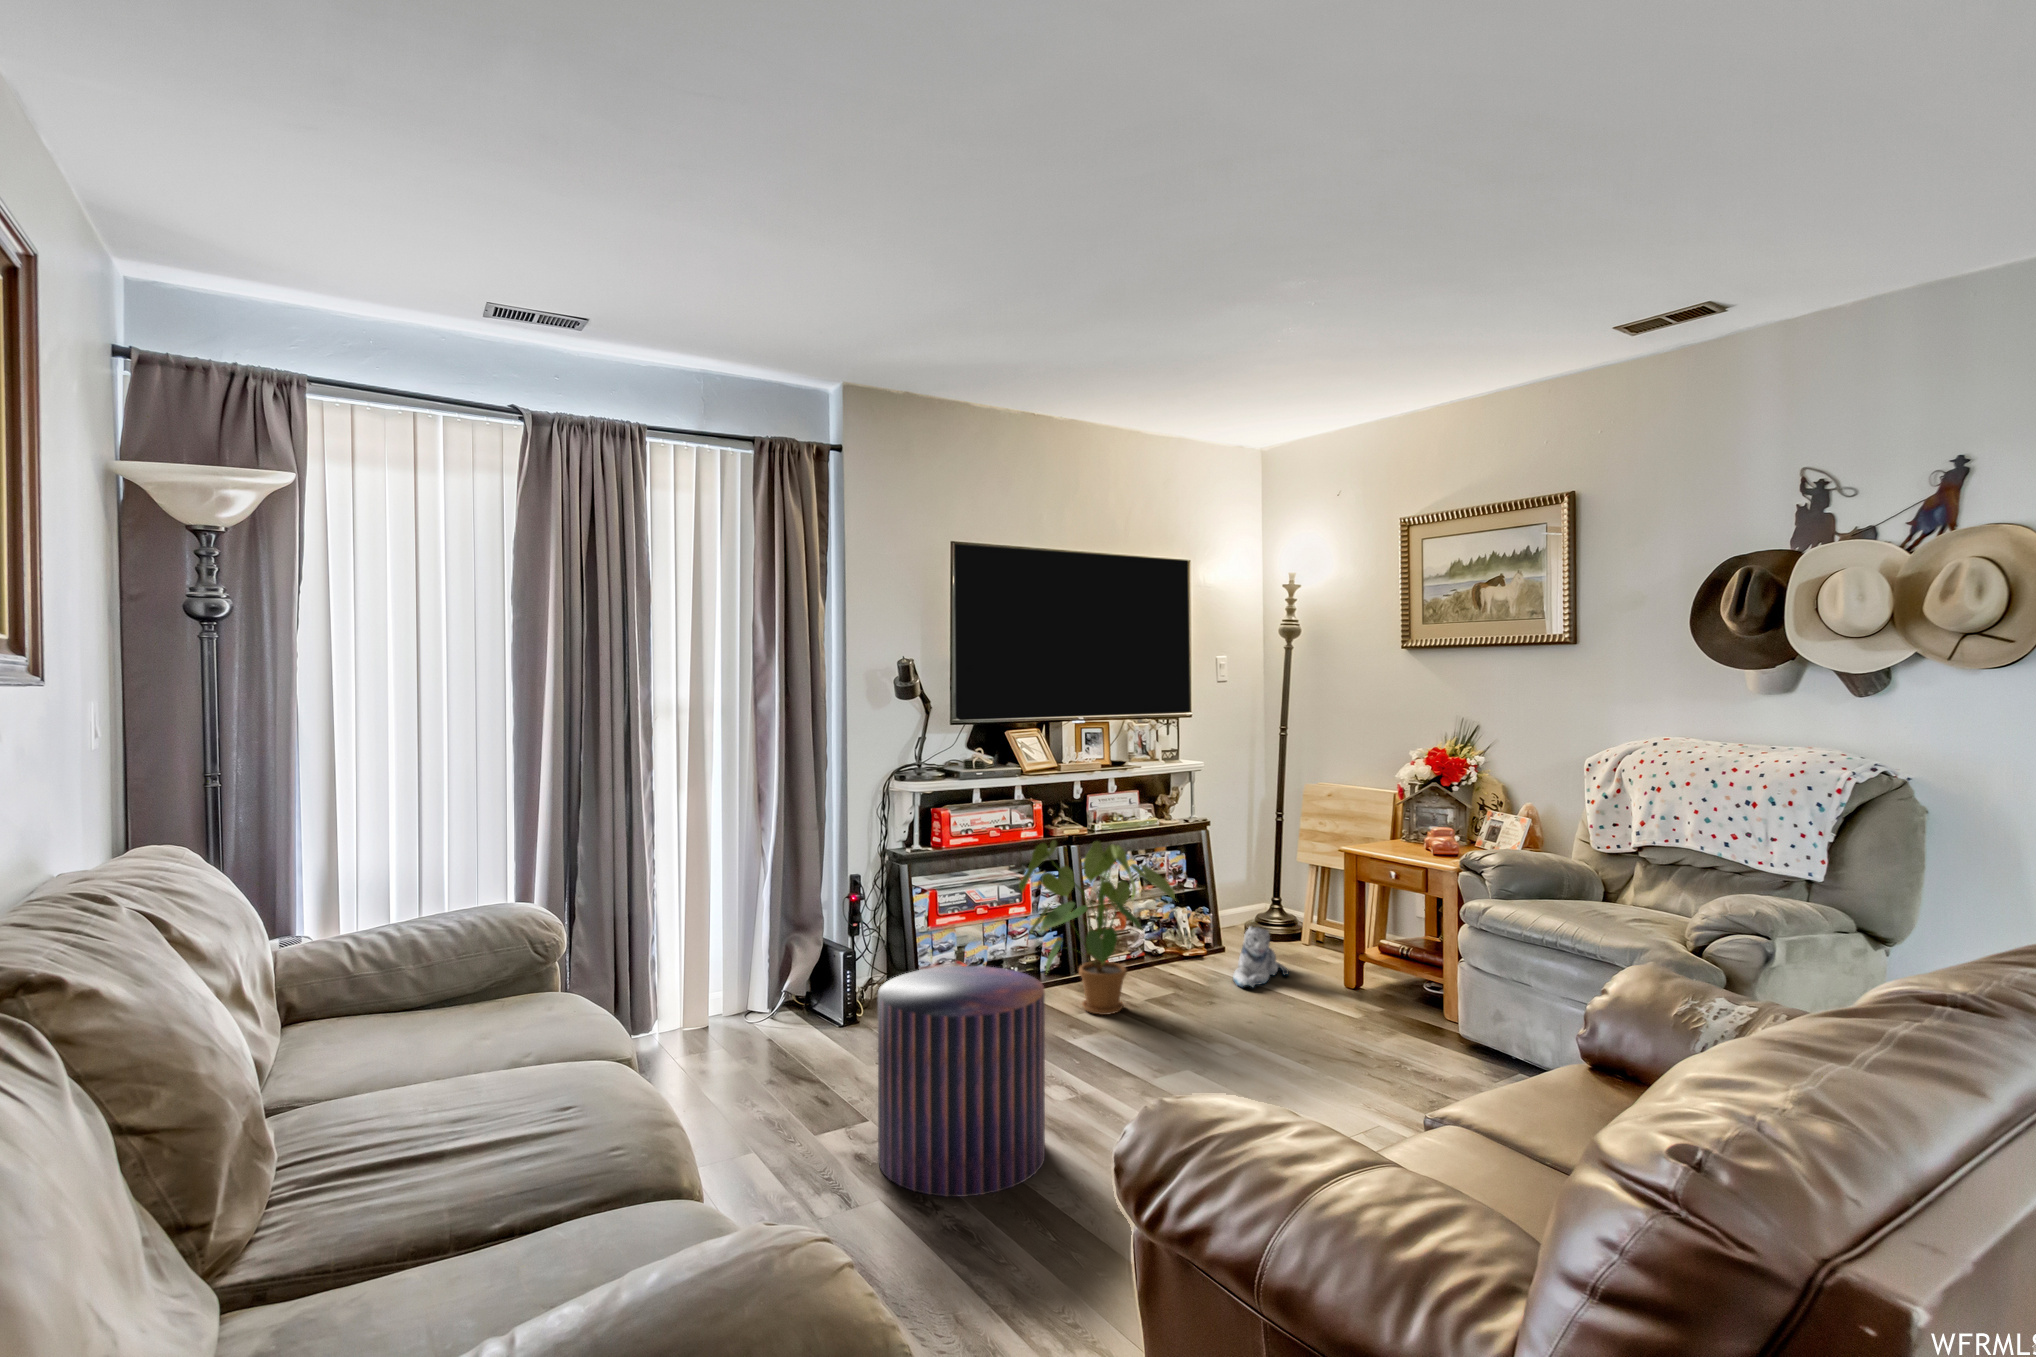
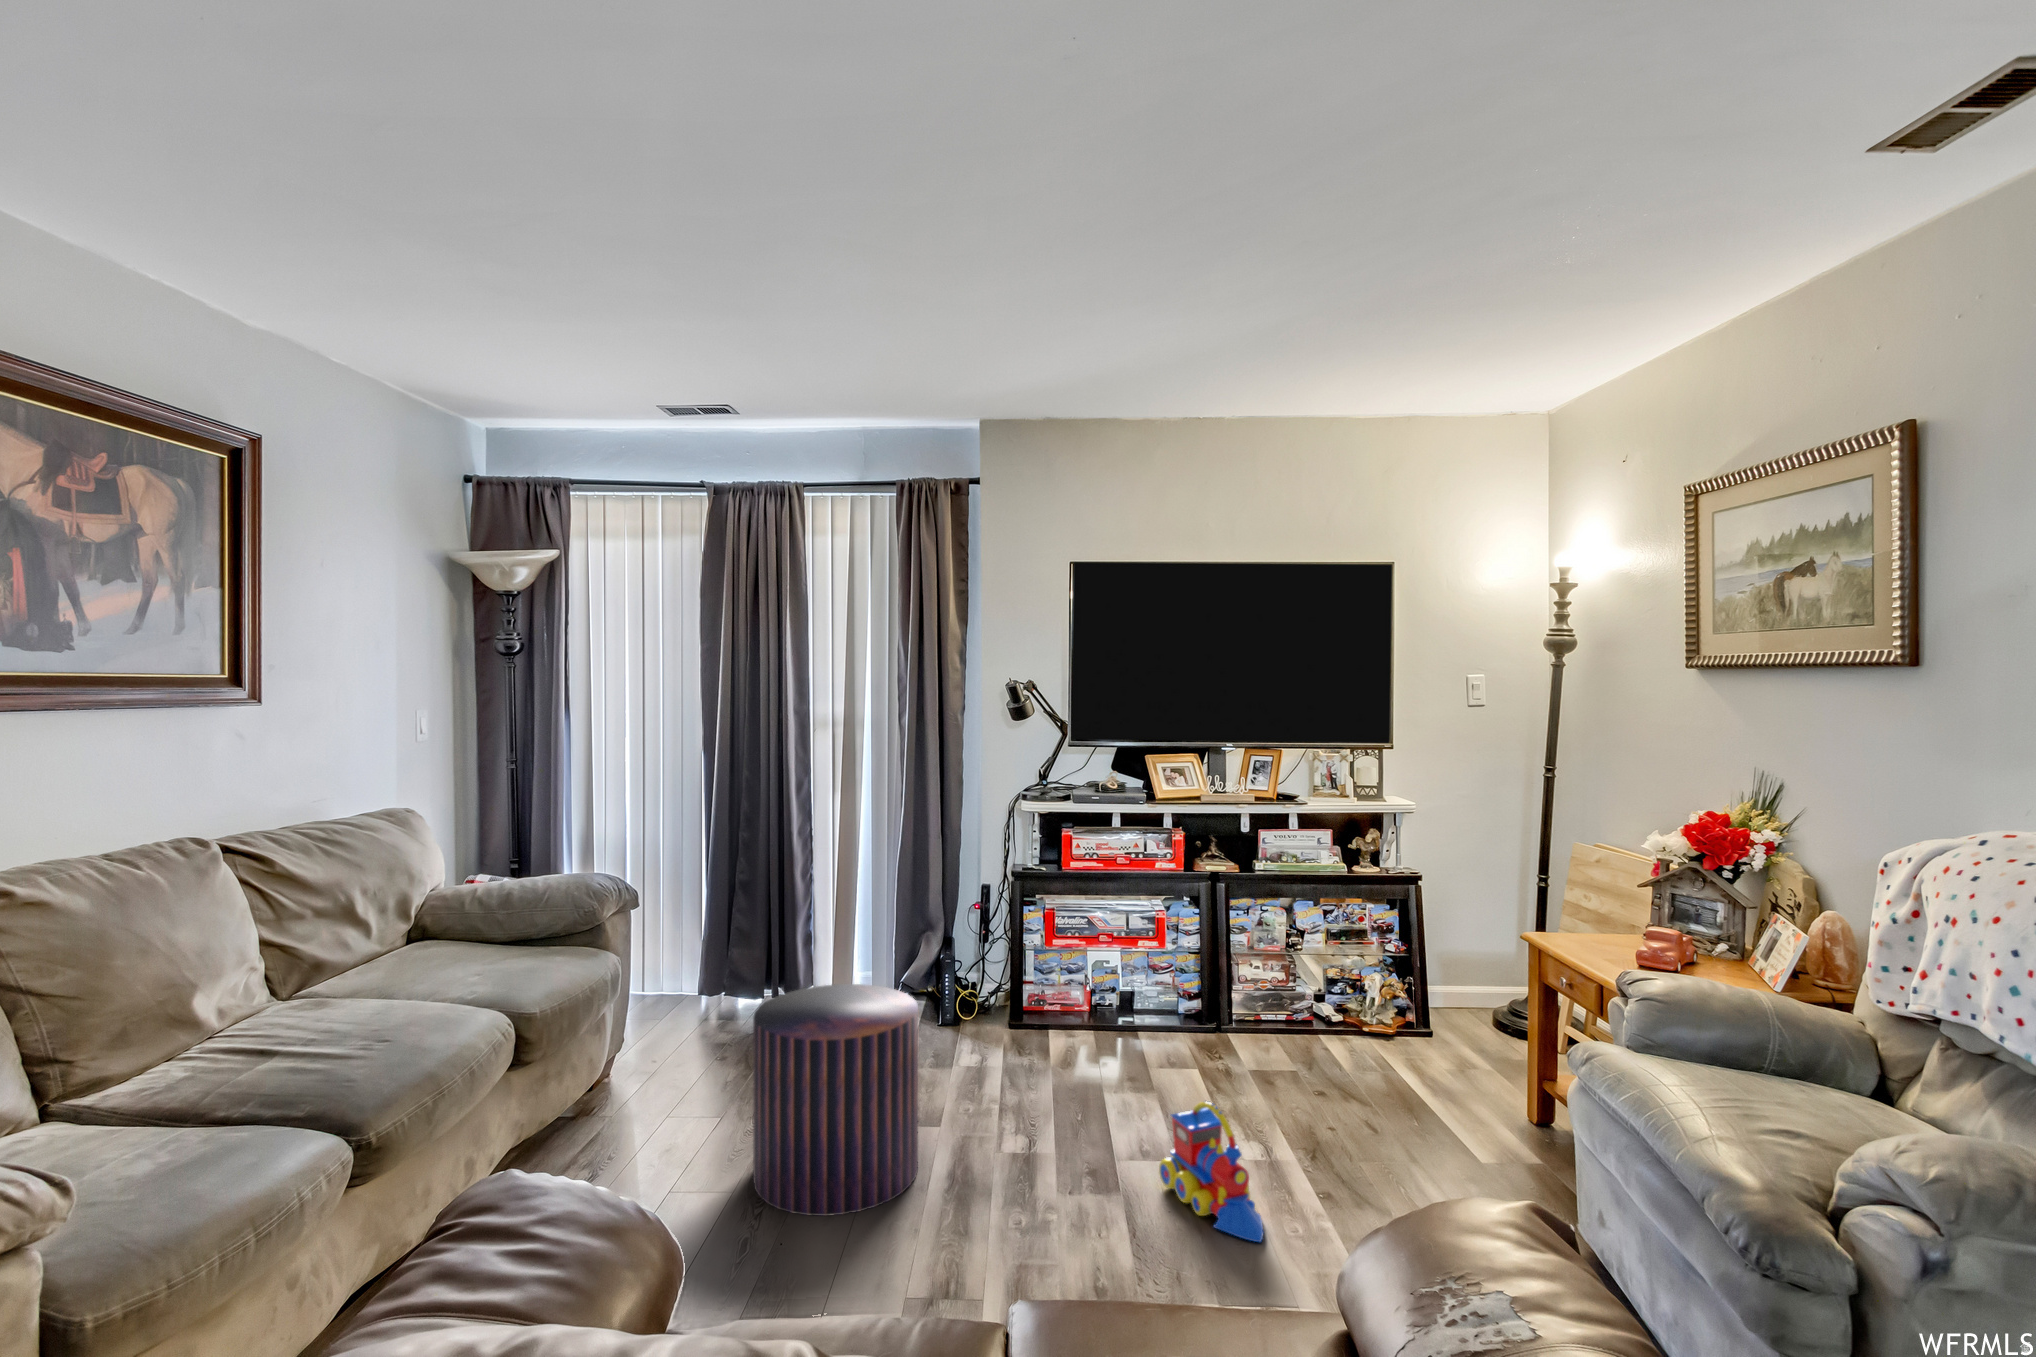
house plant: present [1019,840,1175,1015] -> none [1108,874,1304,1076]
plush toy: present [1233,926,1289,987] -> none [1381,1011,1479,1088]
toy train: none [1211,1003,1328,1099] -> present [1159,1101,1263,1242]

